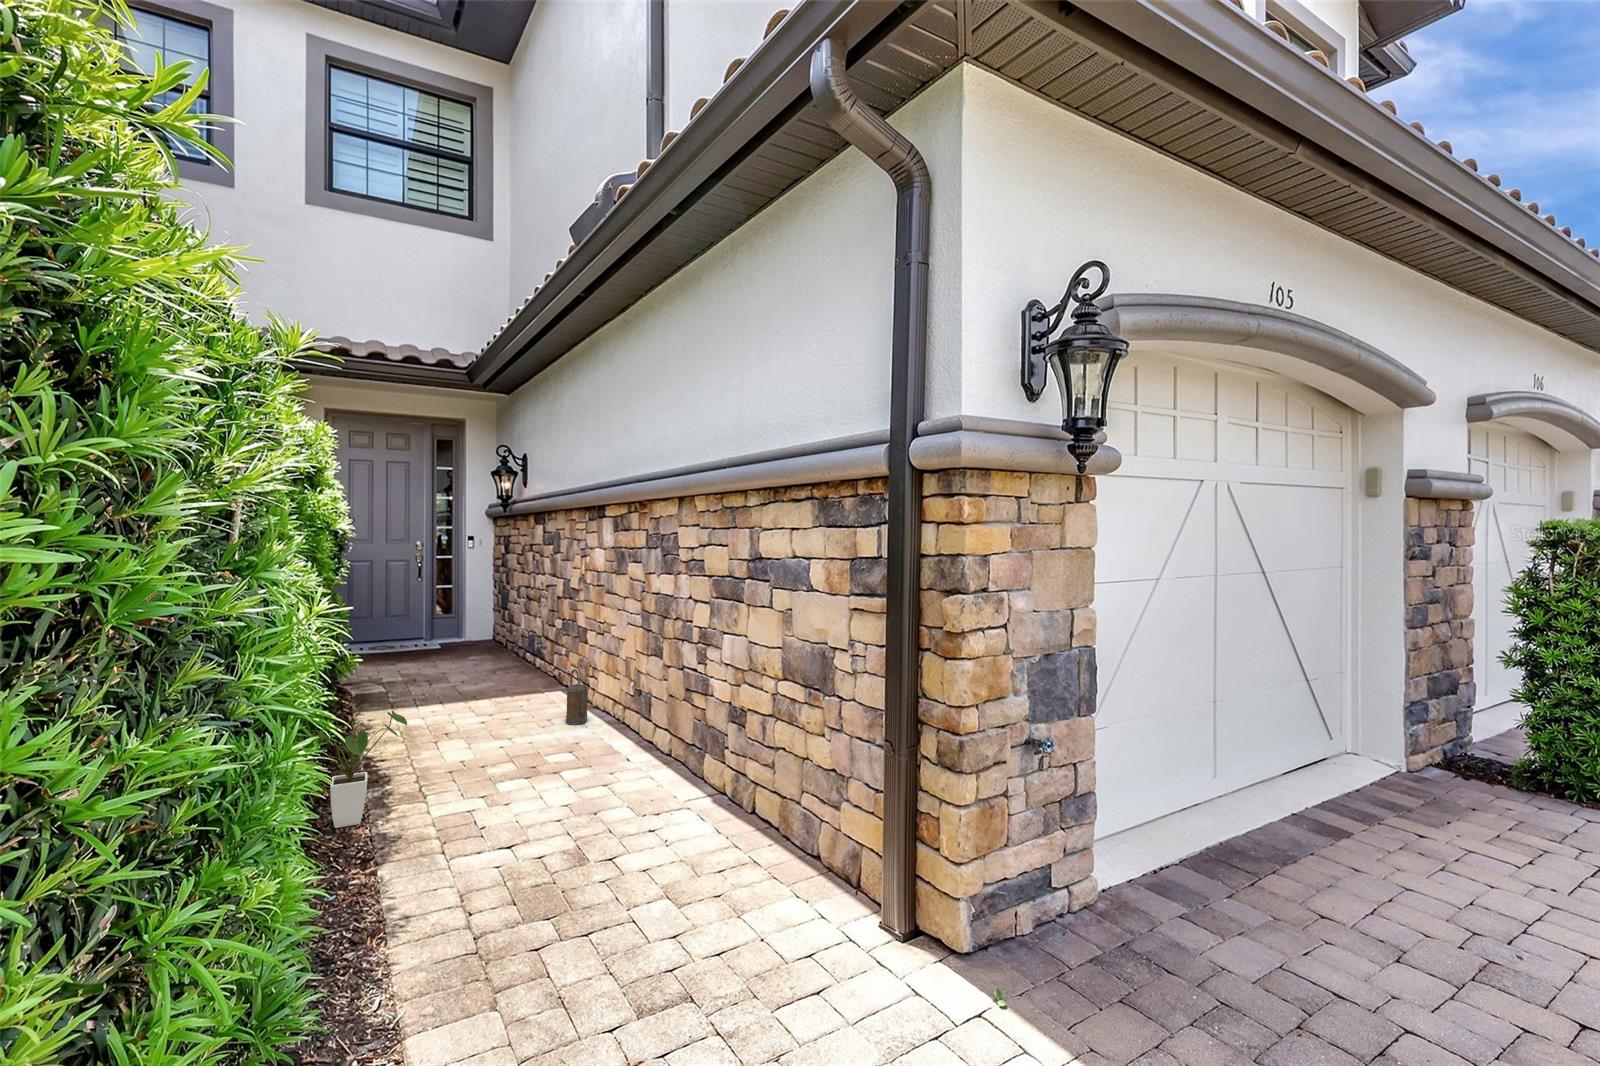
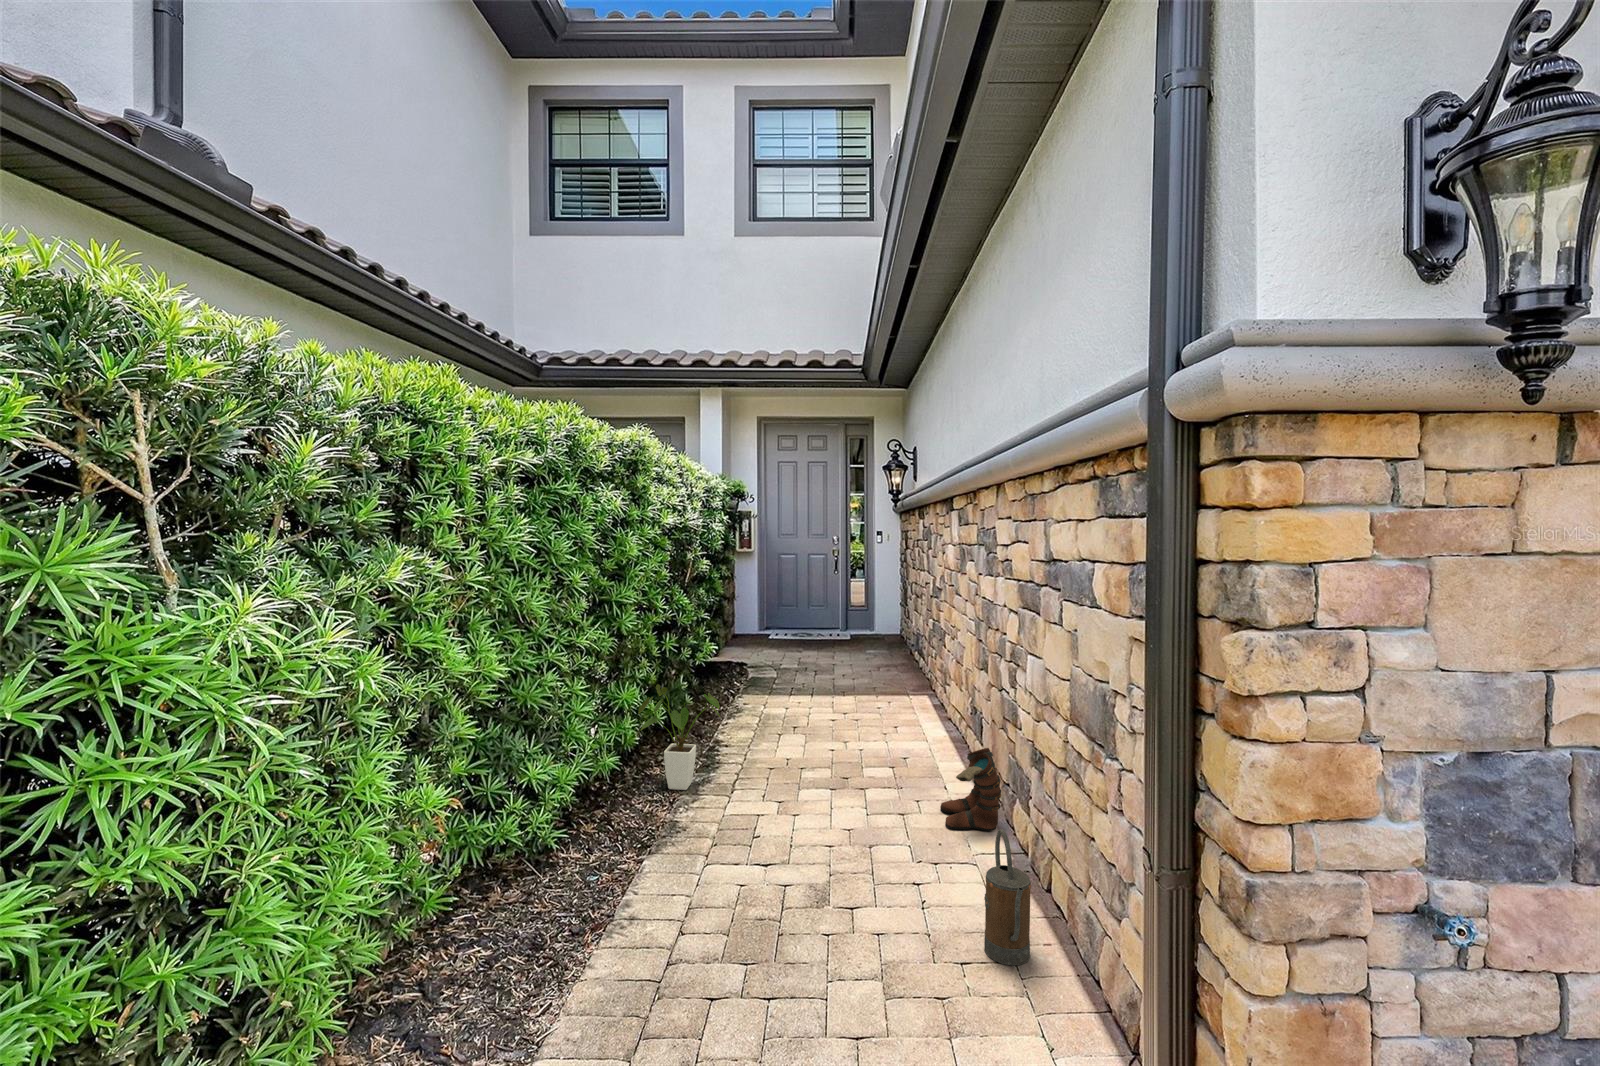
watering can: present [566,669,588,725] -> present [984,829,1031,965]
boots: none [639,720,697,793] -> present [940,748,1001,831]

